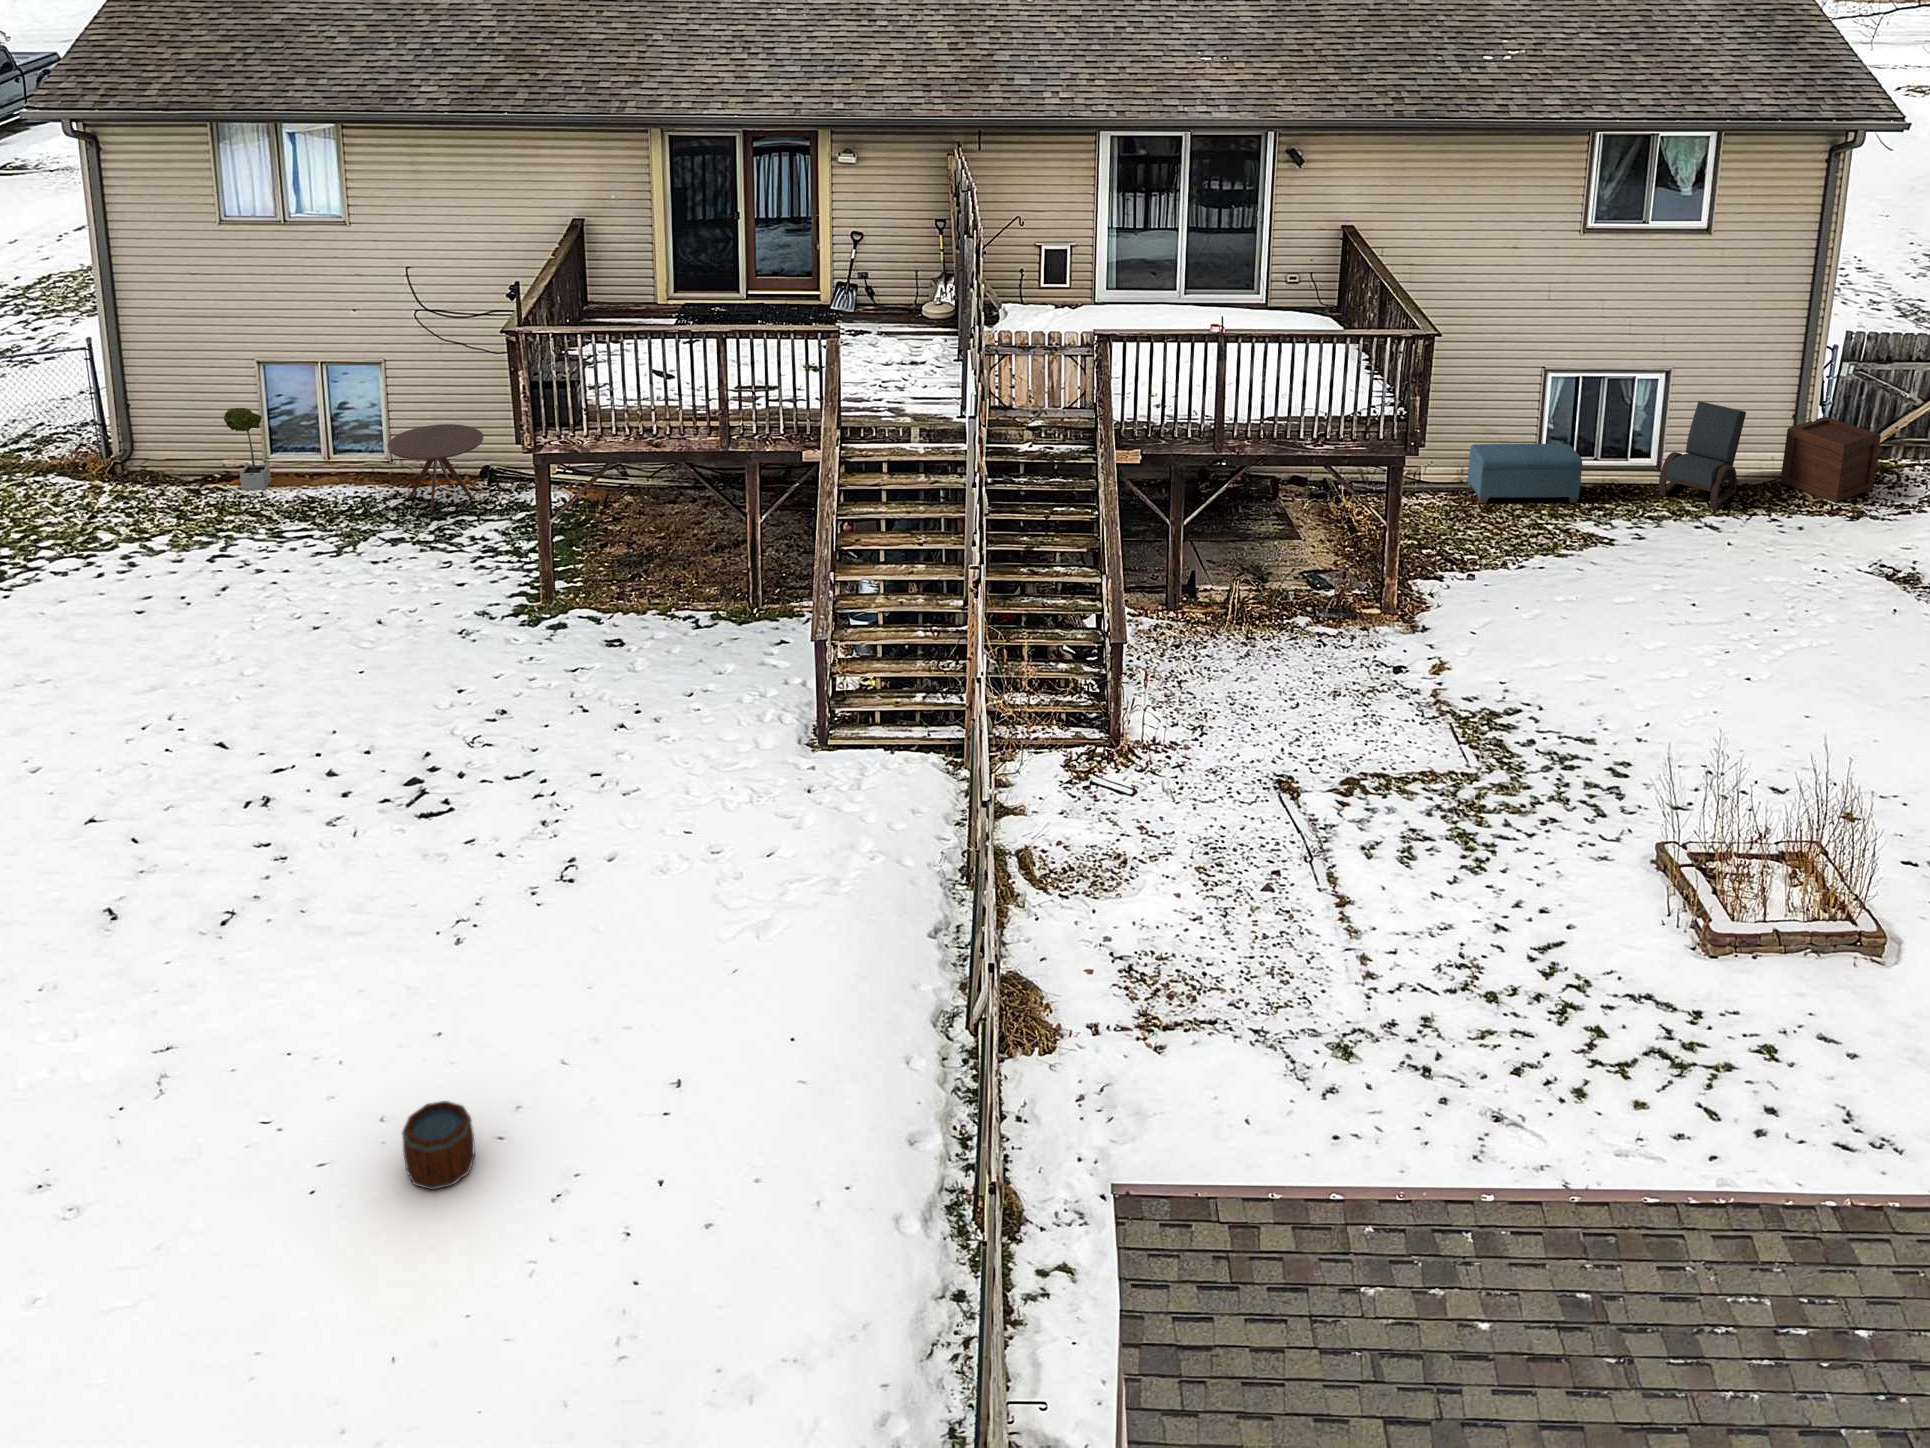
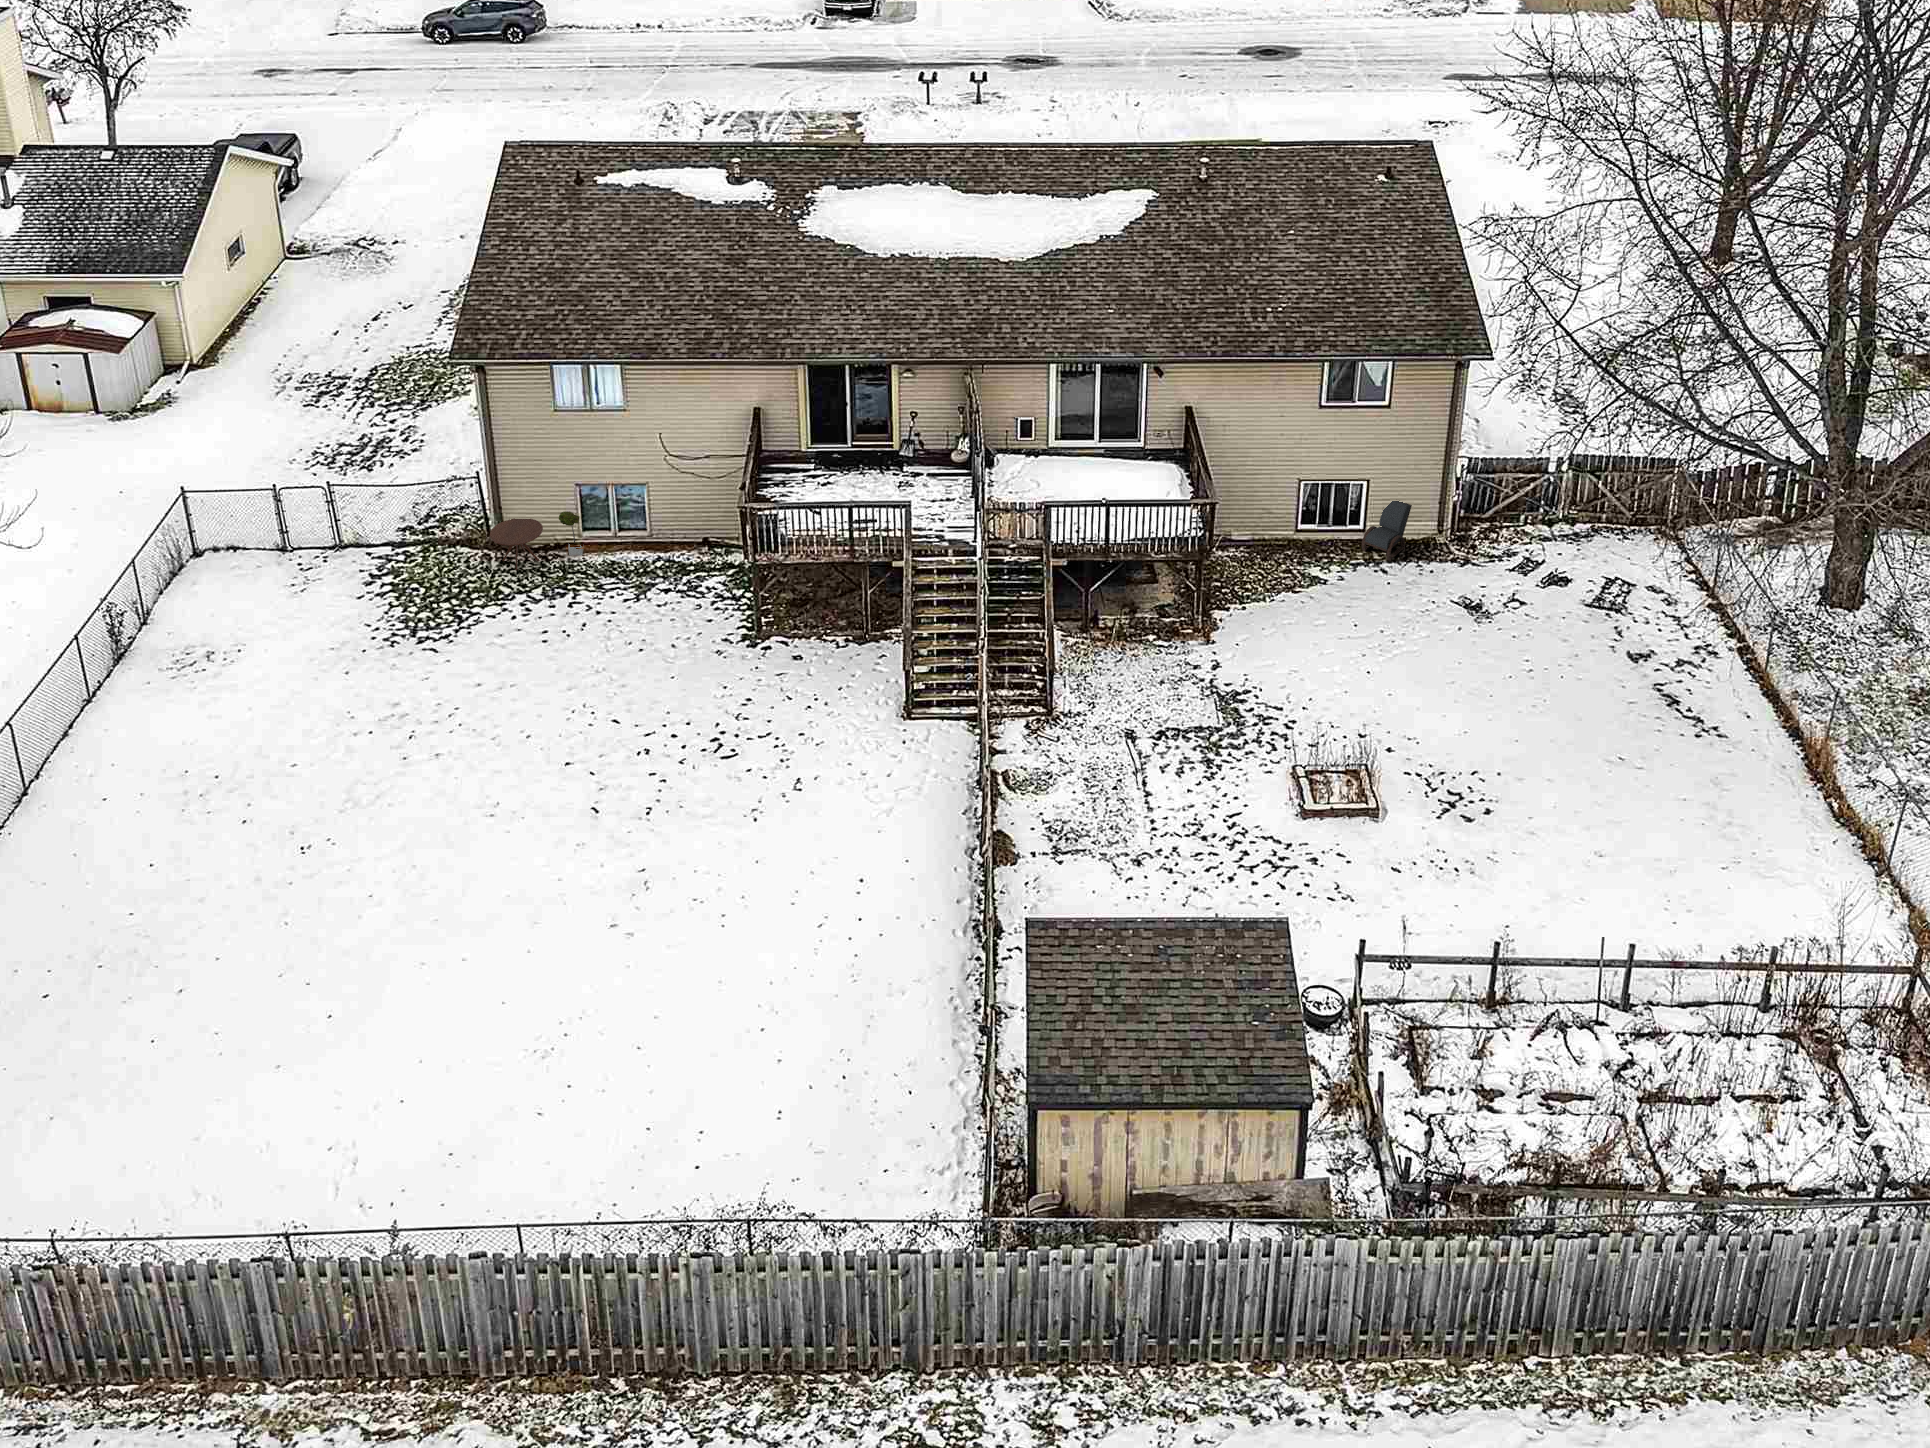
wooden crate: present [1780,417,1881,503] -> none [1432,503,1485,555]
round table: present [388,424,483,512] -> present [490,518,543,570]
bench: present [1468,444,1582,503] -> none [1258,523,1318,558]
bucket: present [402,1101,475,1190] -> none [762,889,789,922]

